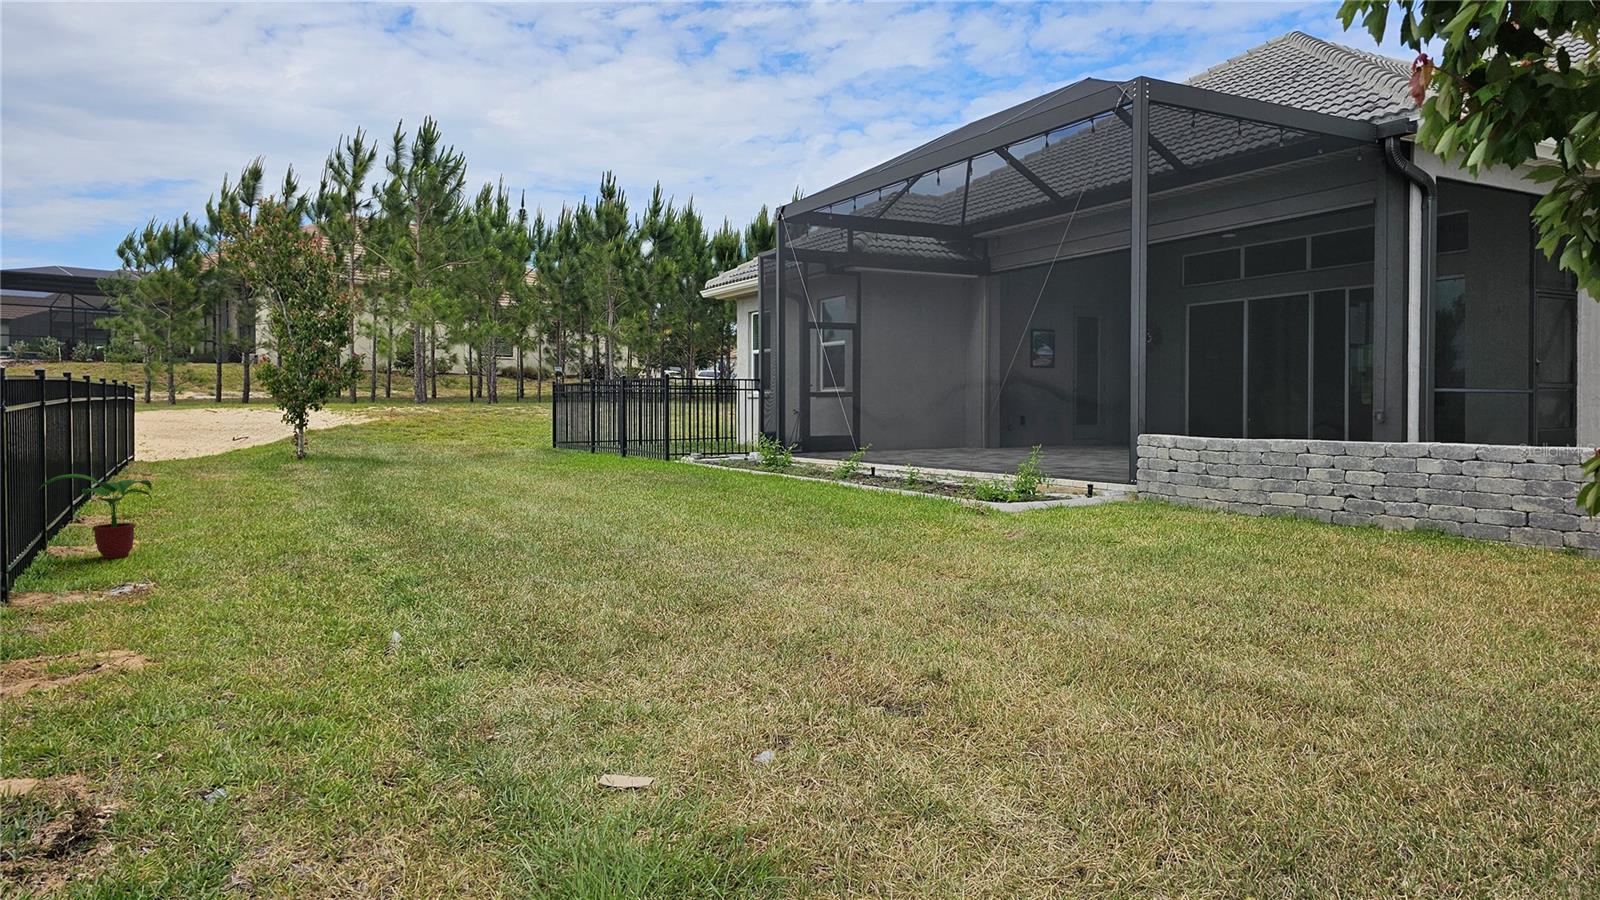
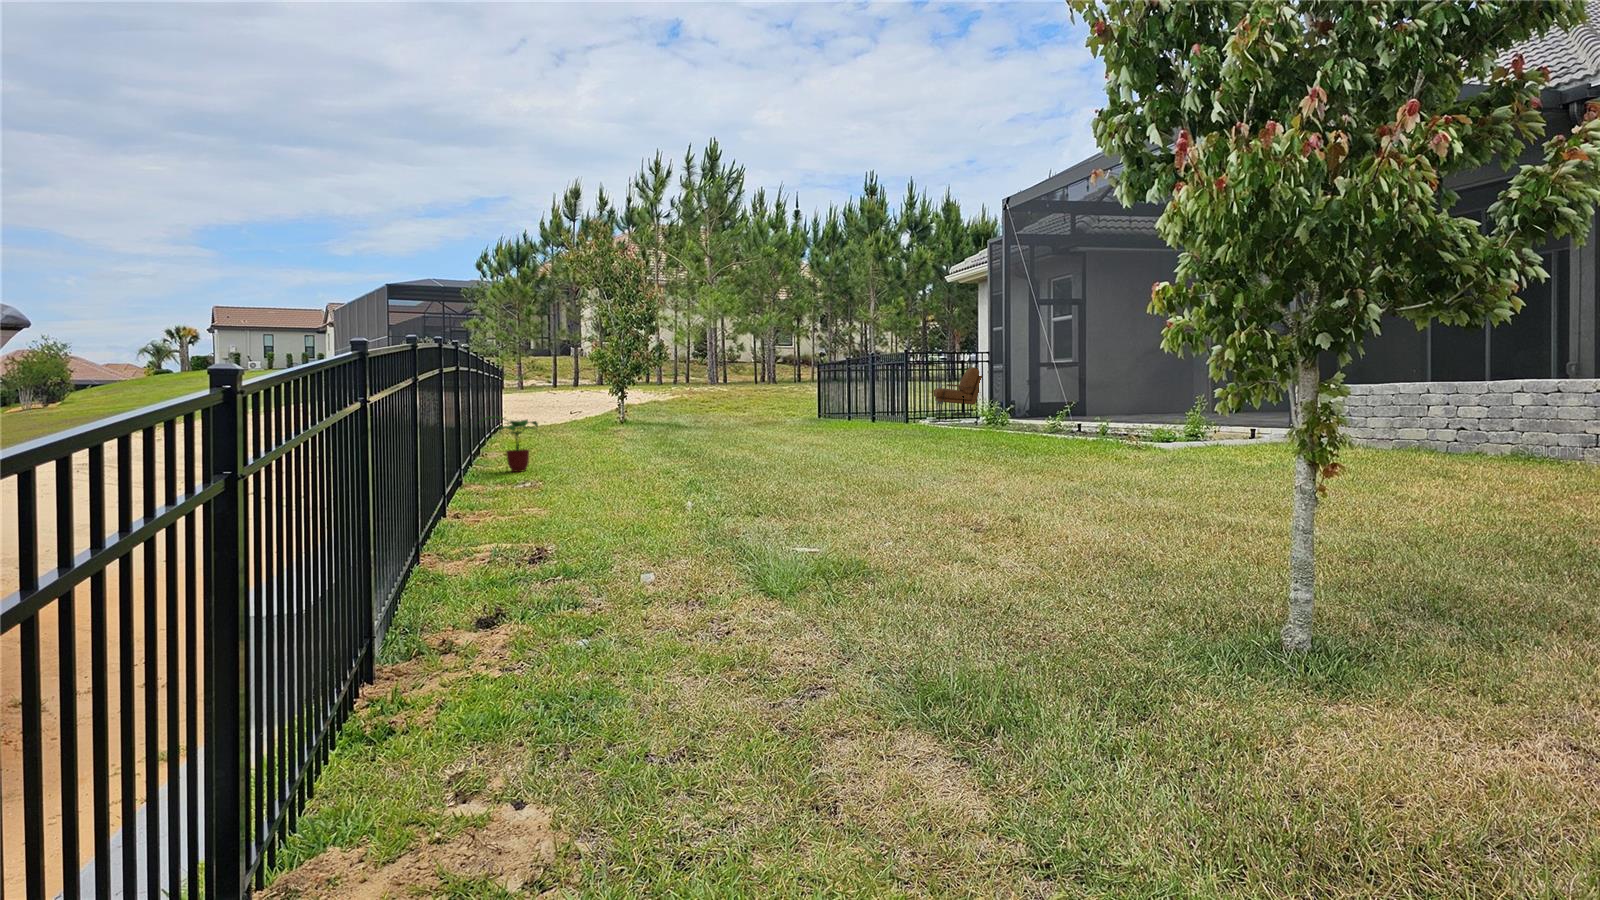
chair: none [693,396,753,450] -> present [934,368,982,415]

